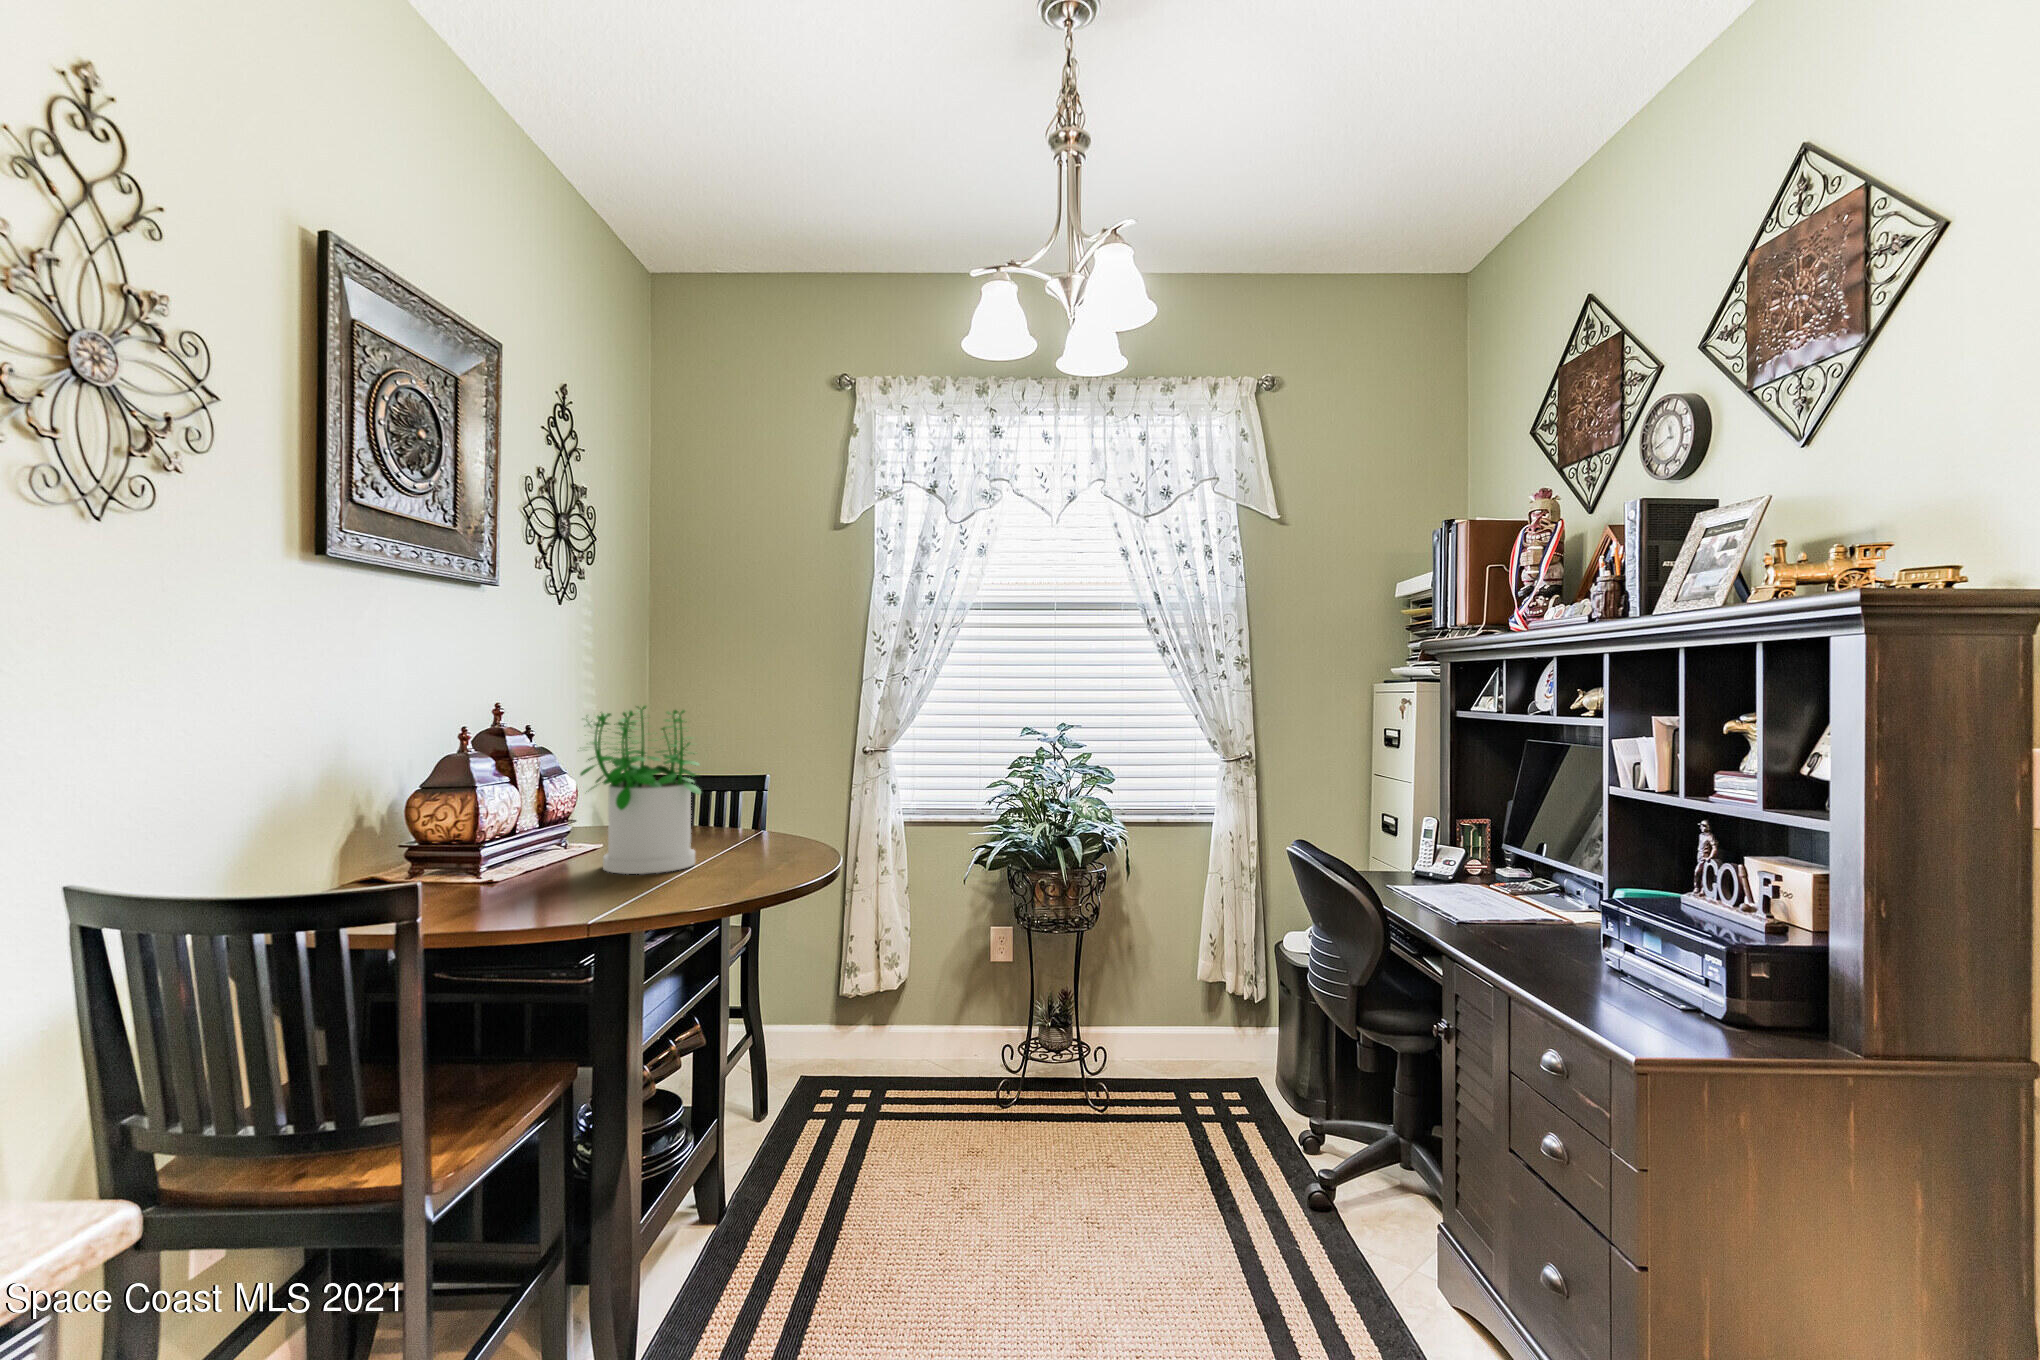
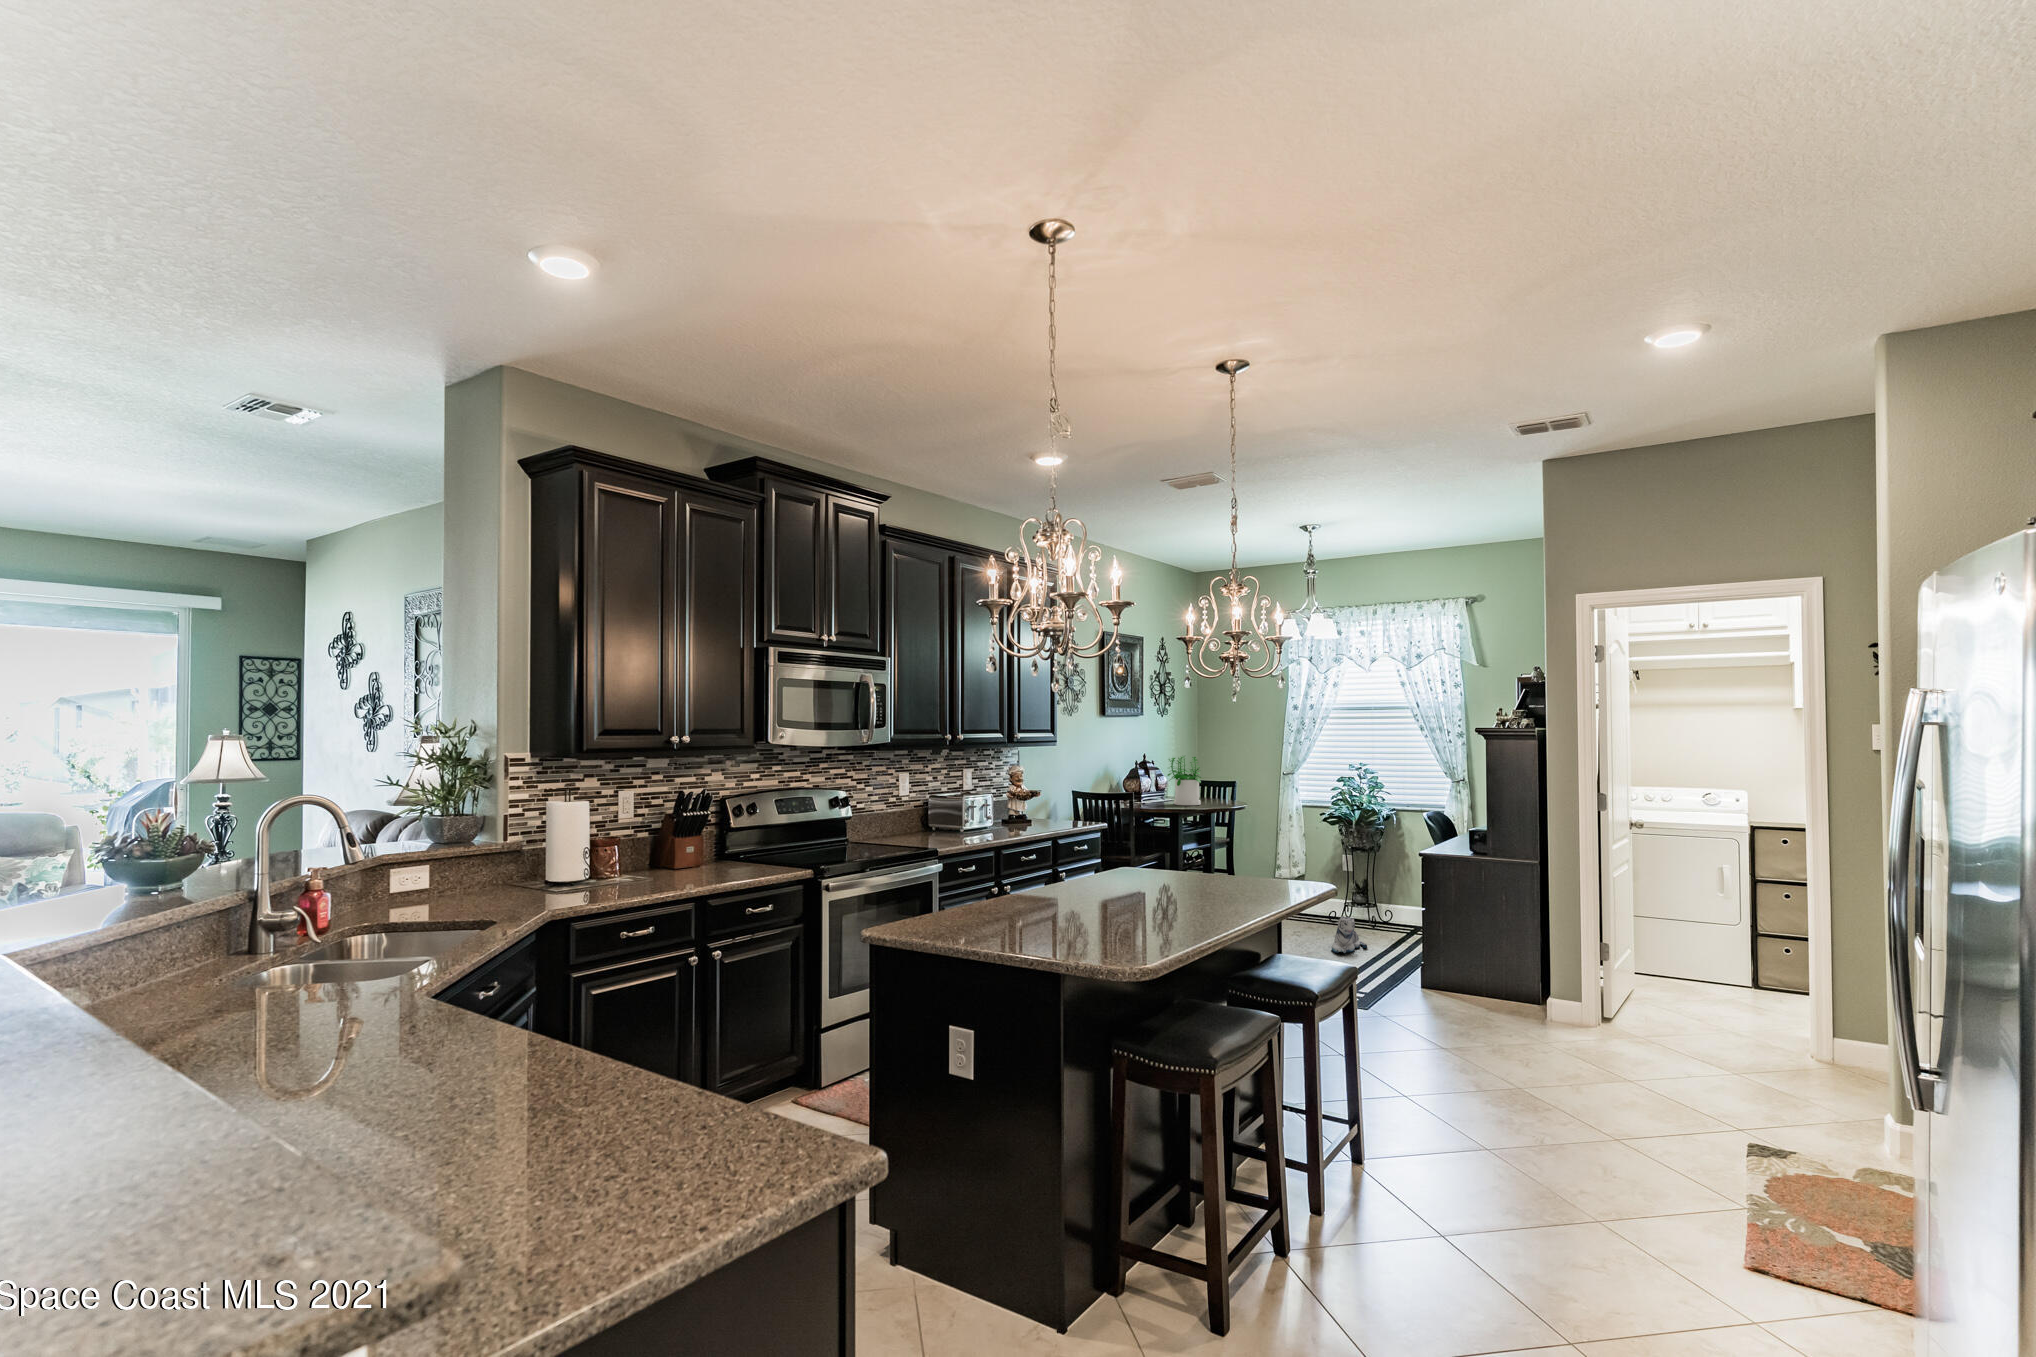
plush toy: none [1064,1139,1151,1270] -> present [1332,916,1367,953]

